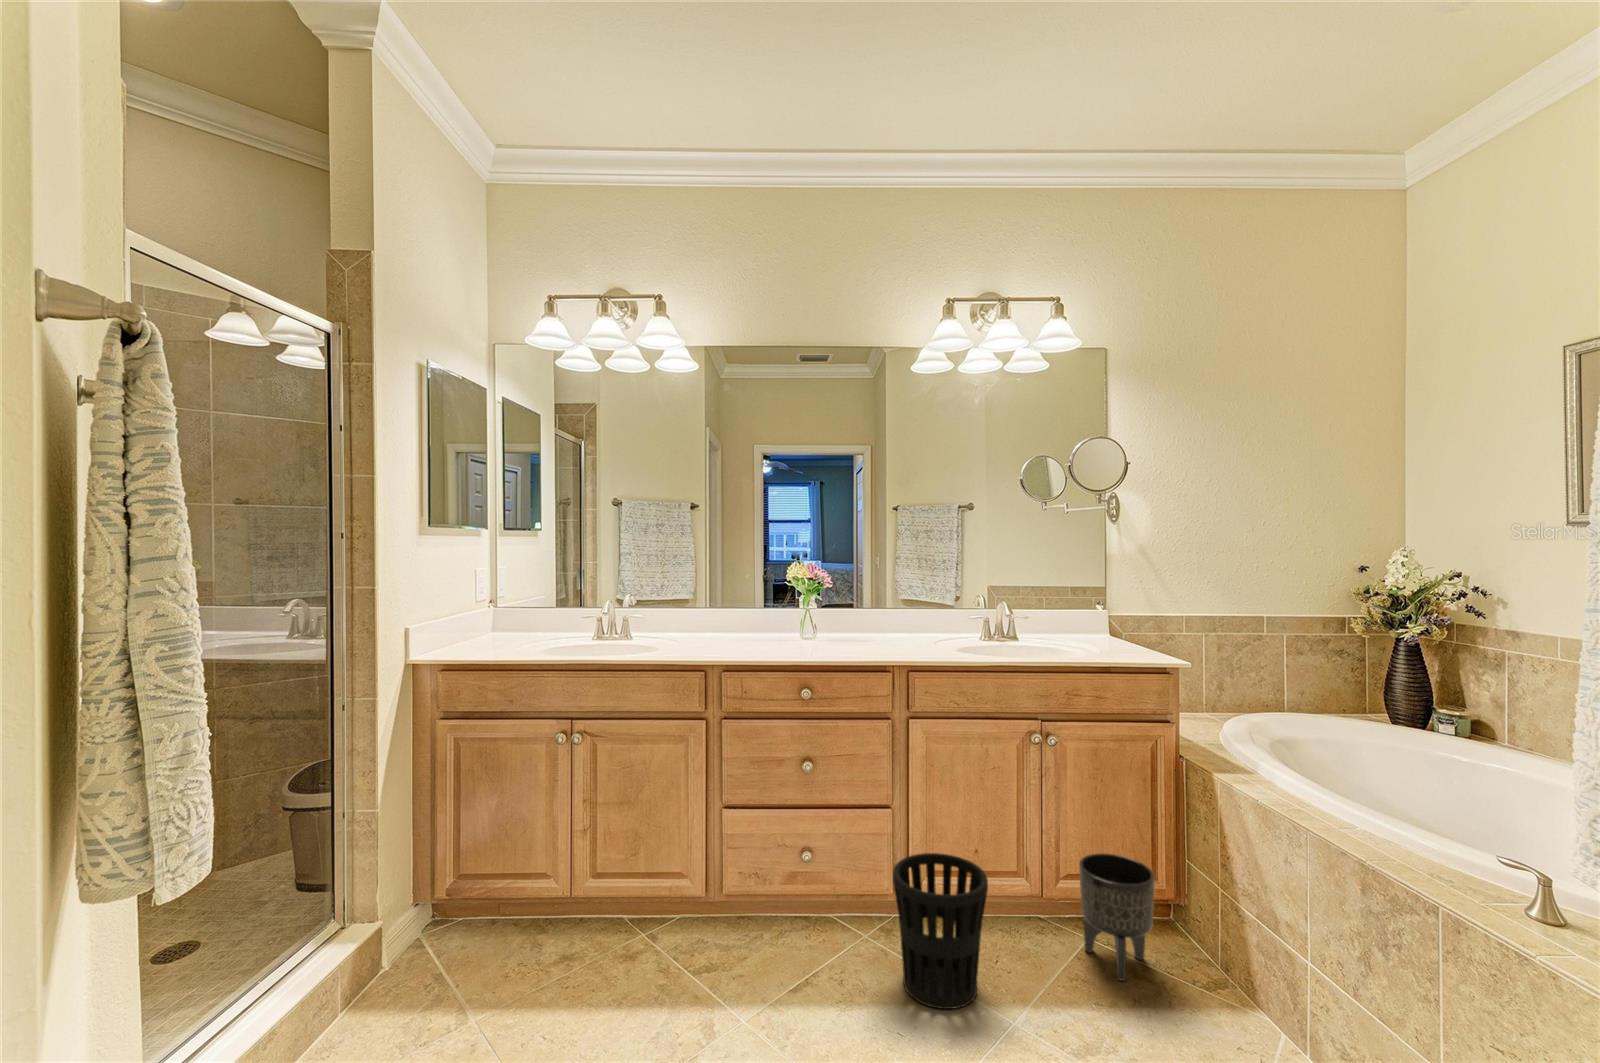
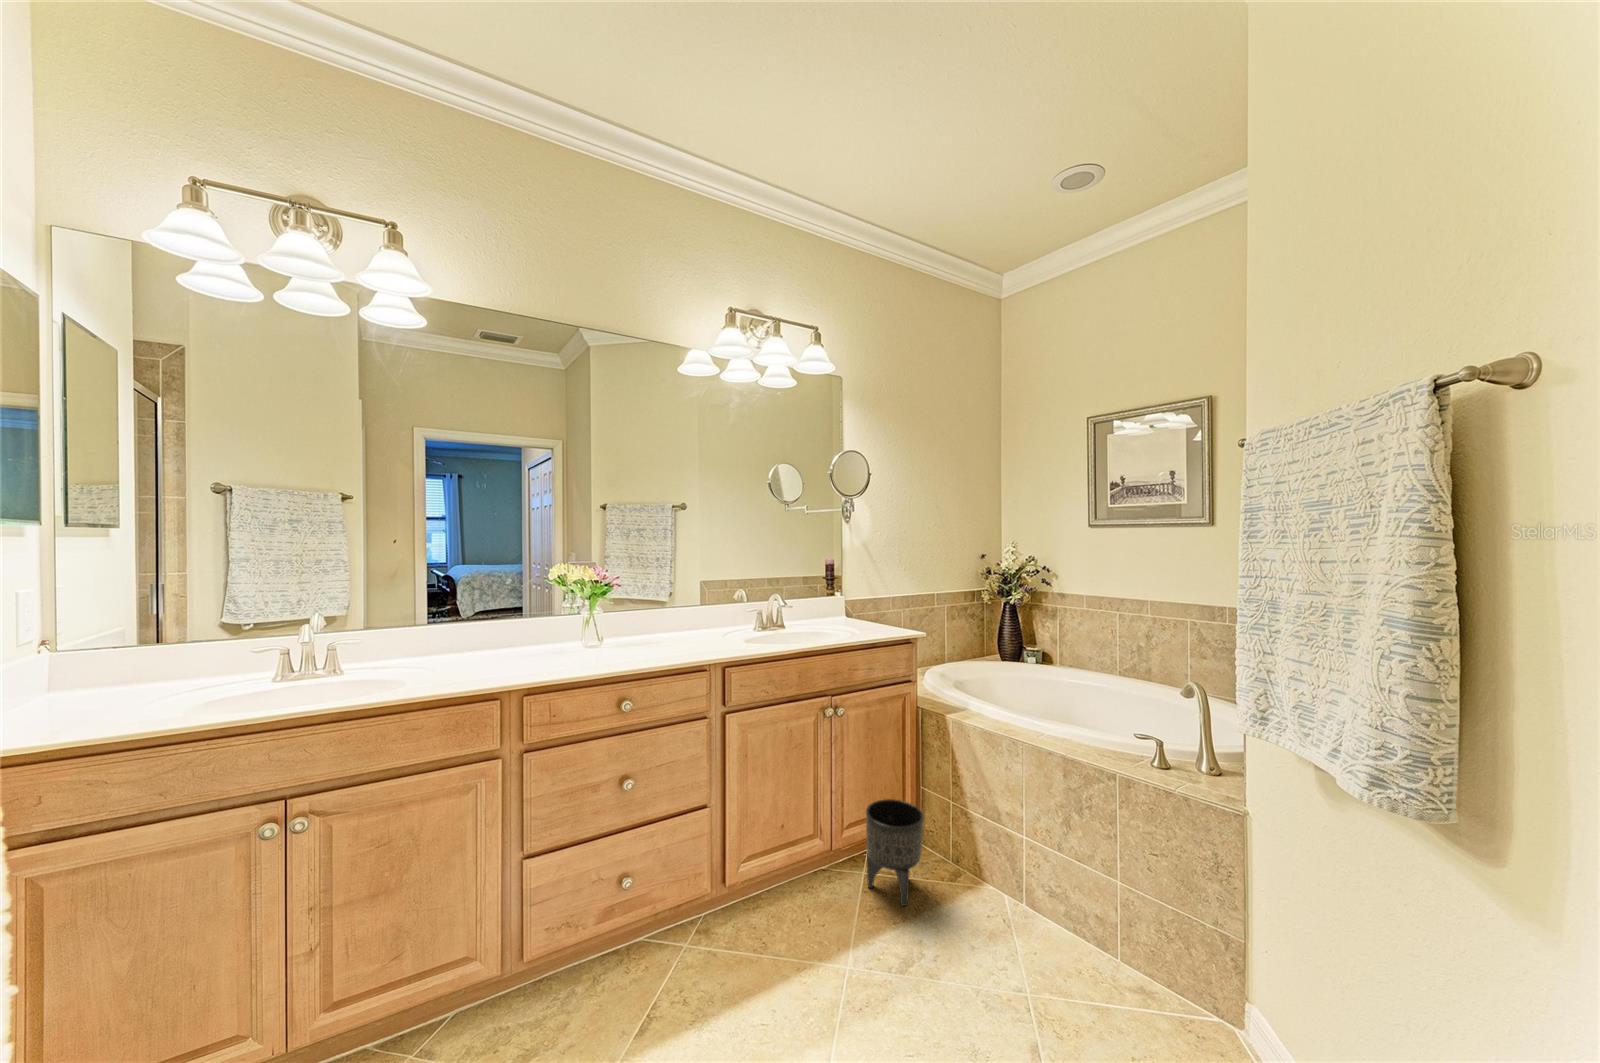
wastebasket: present [893,853,988,1009] -> none [733,841,824,1002]

